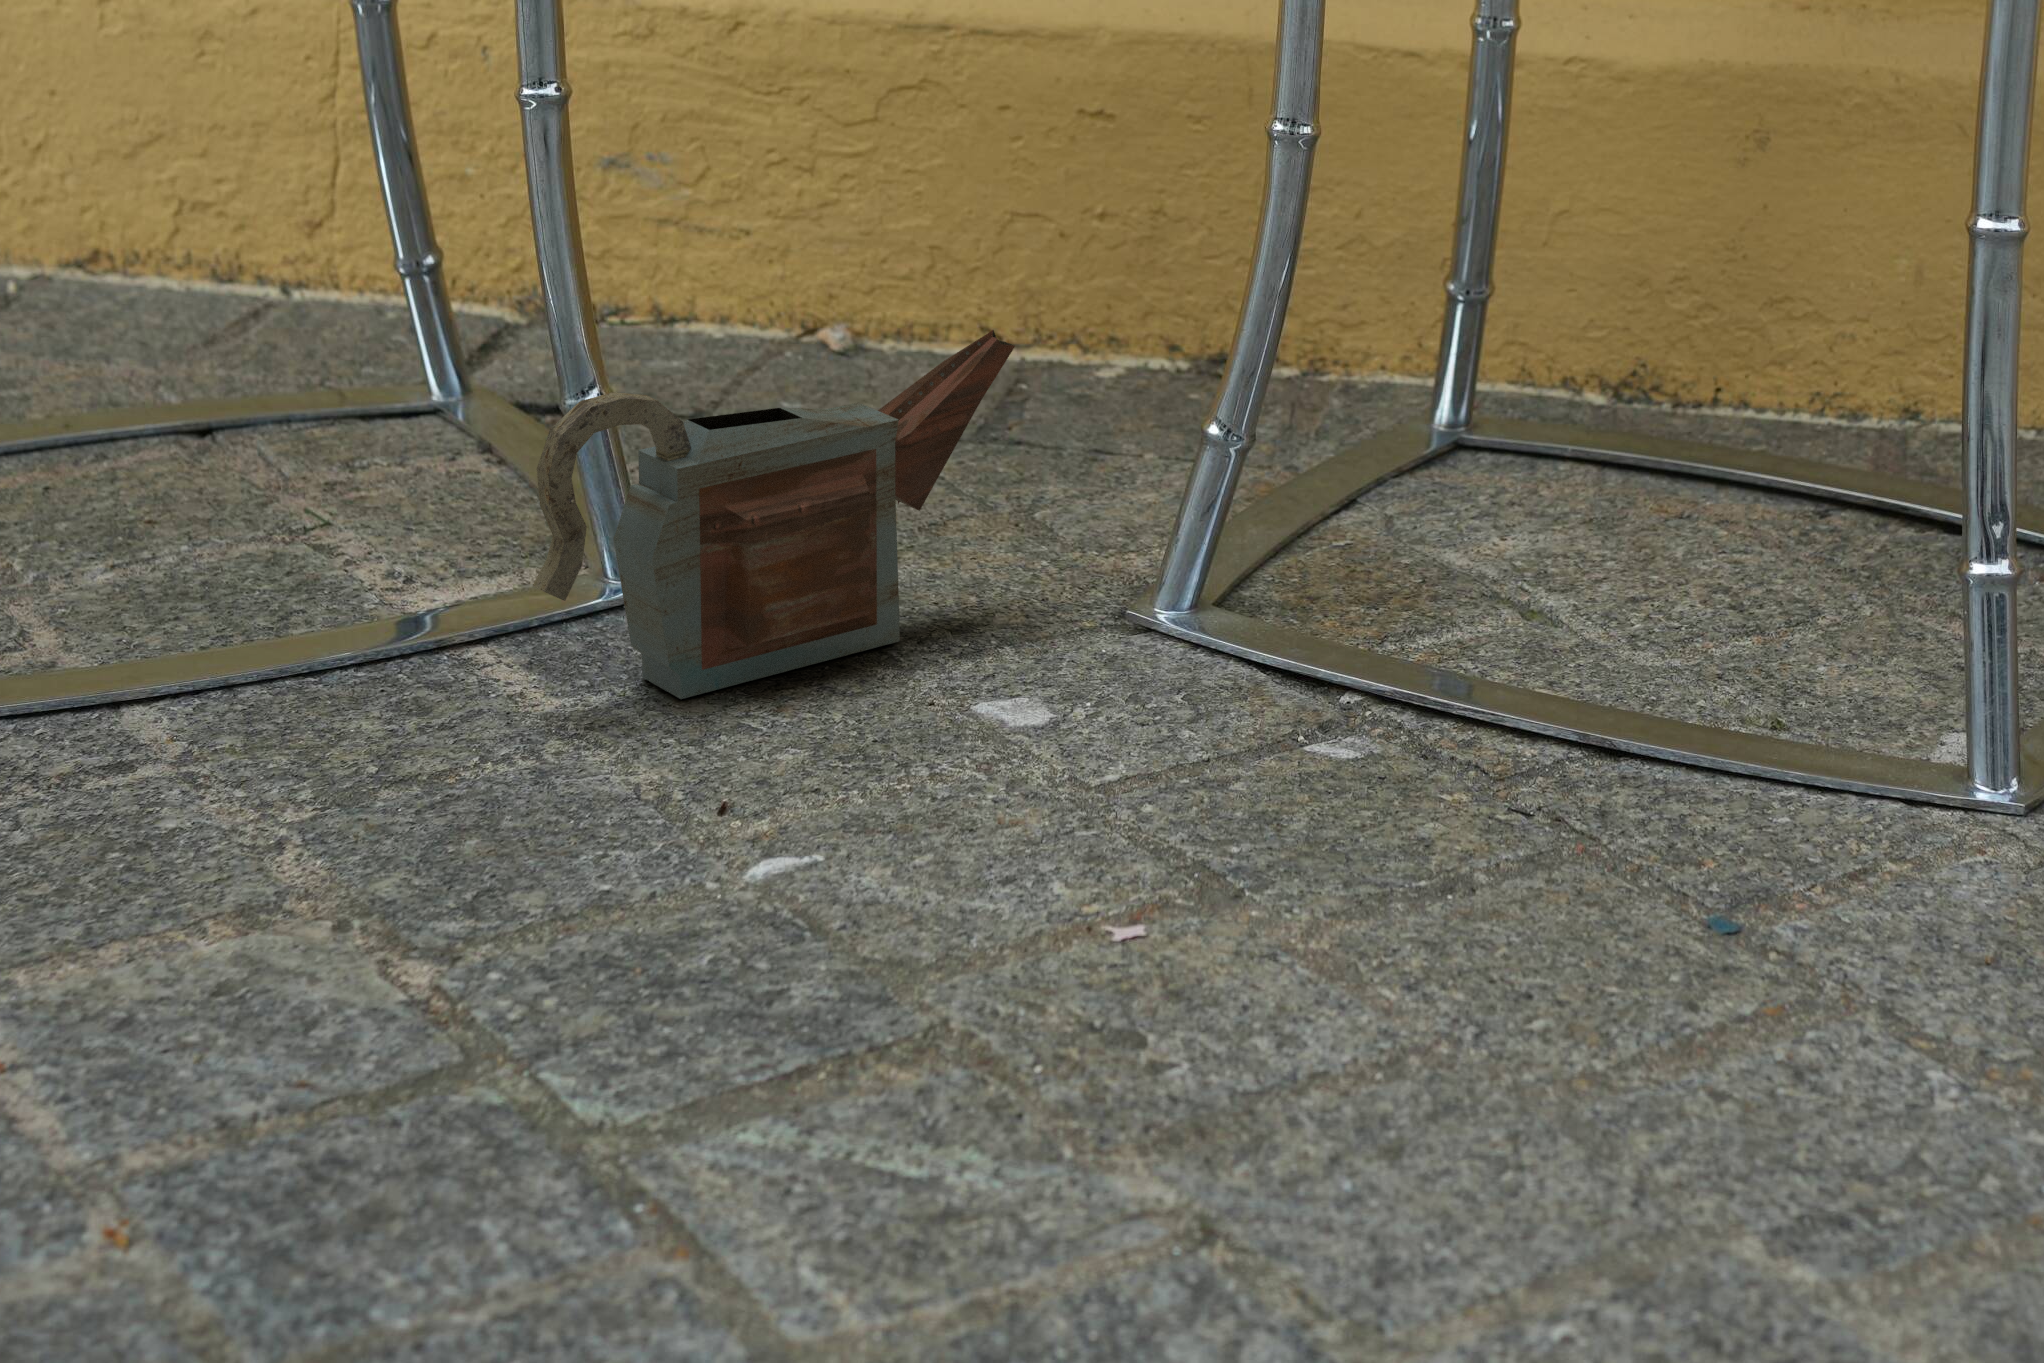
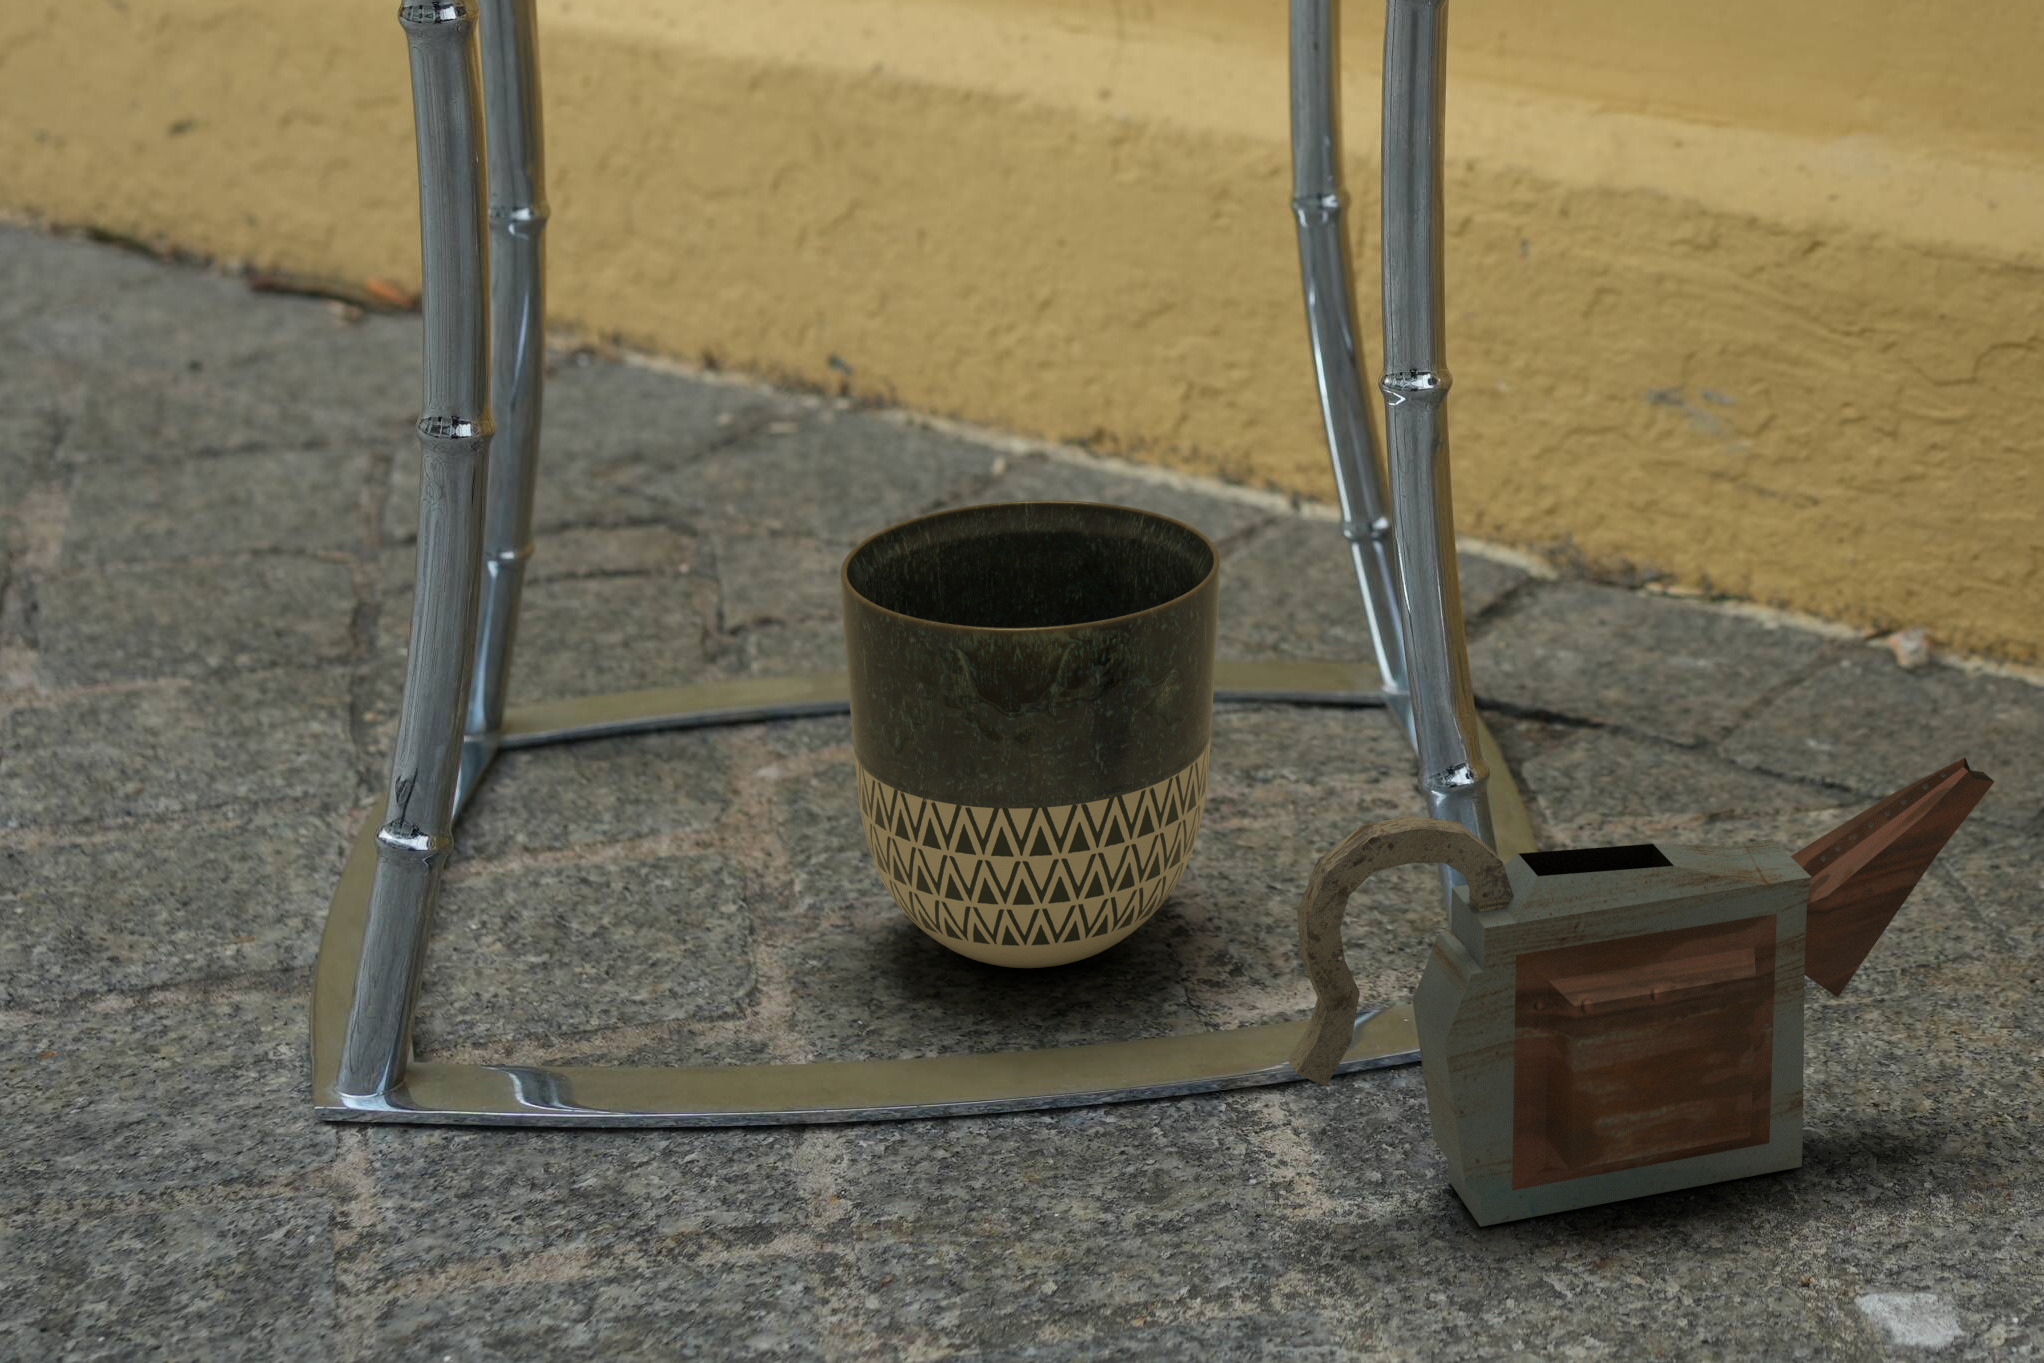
planter: none [70,231,379,594] -> present [840,500,1220,968]

